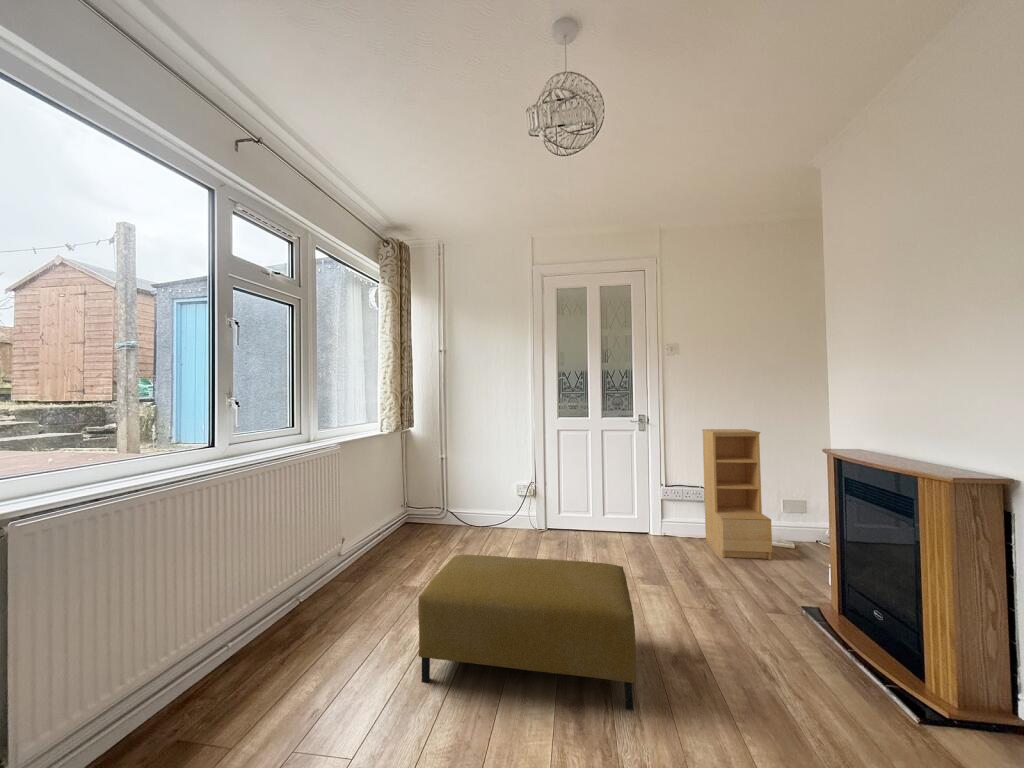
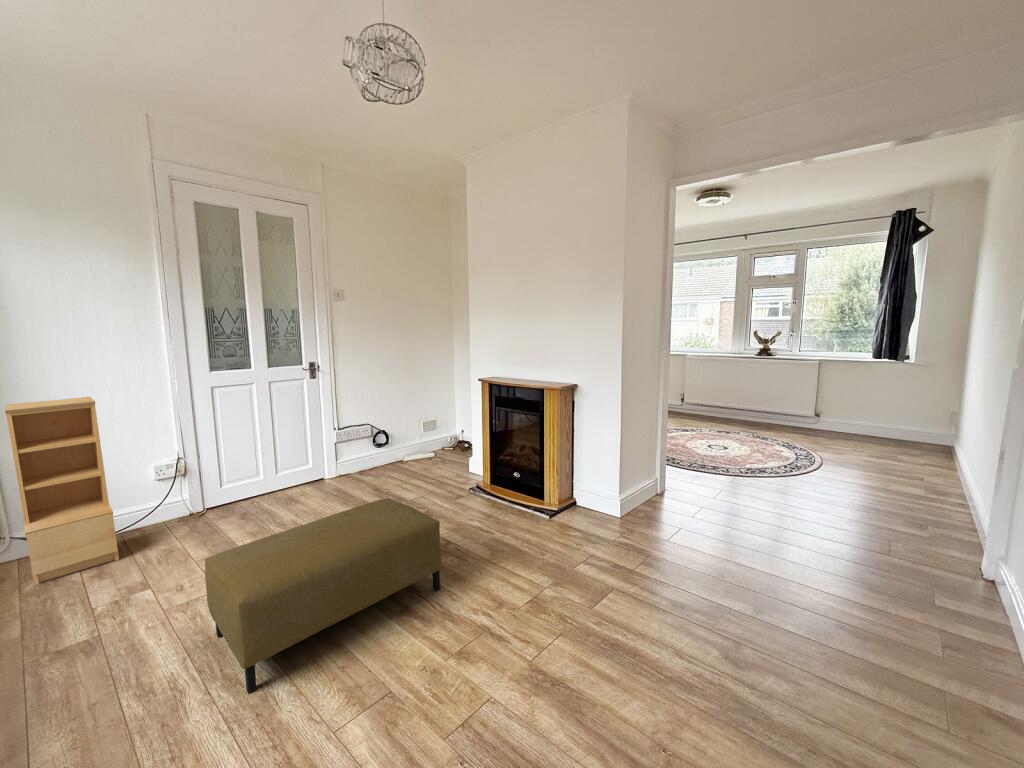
bookshelf: present [702,429,772,560] -> present [5,397,119,585]

